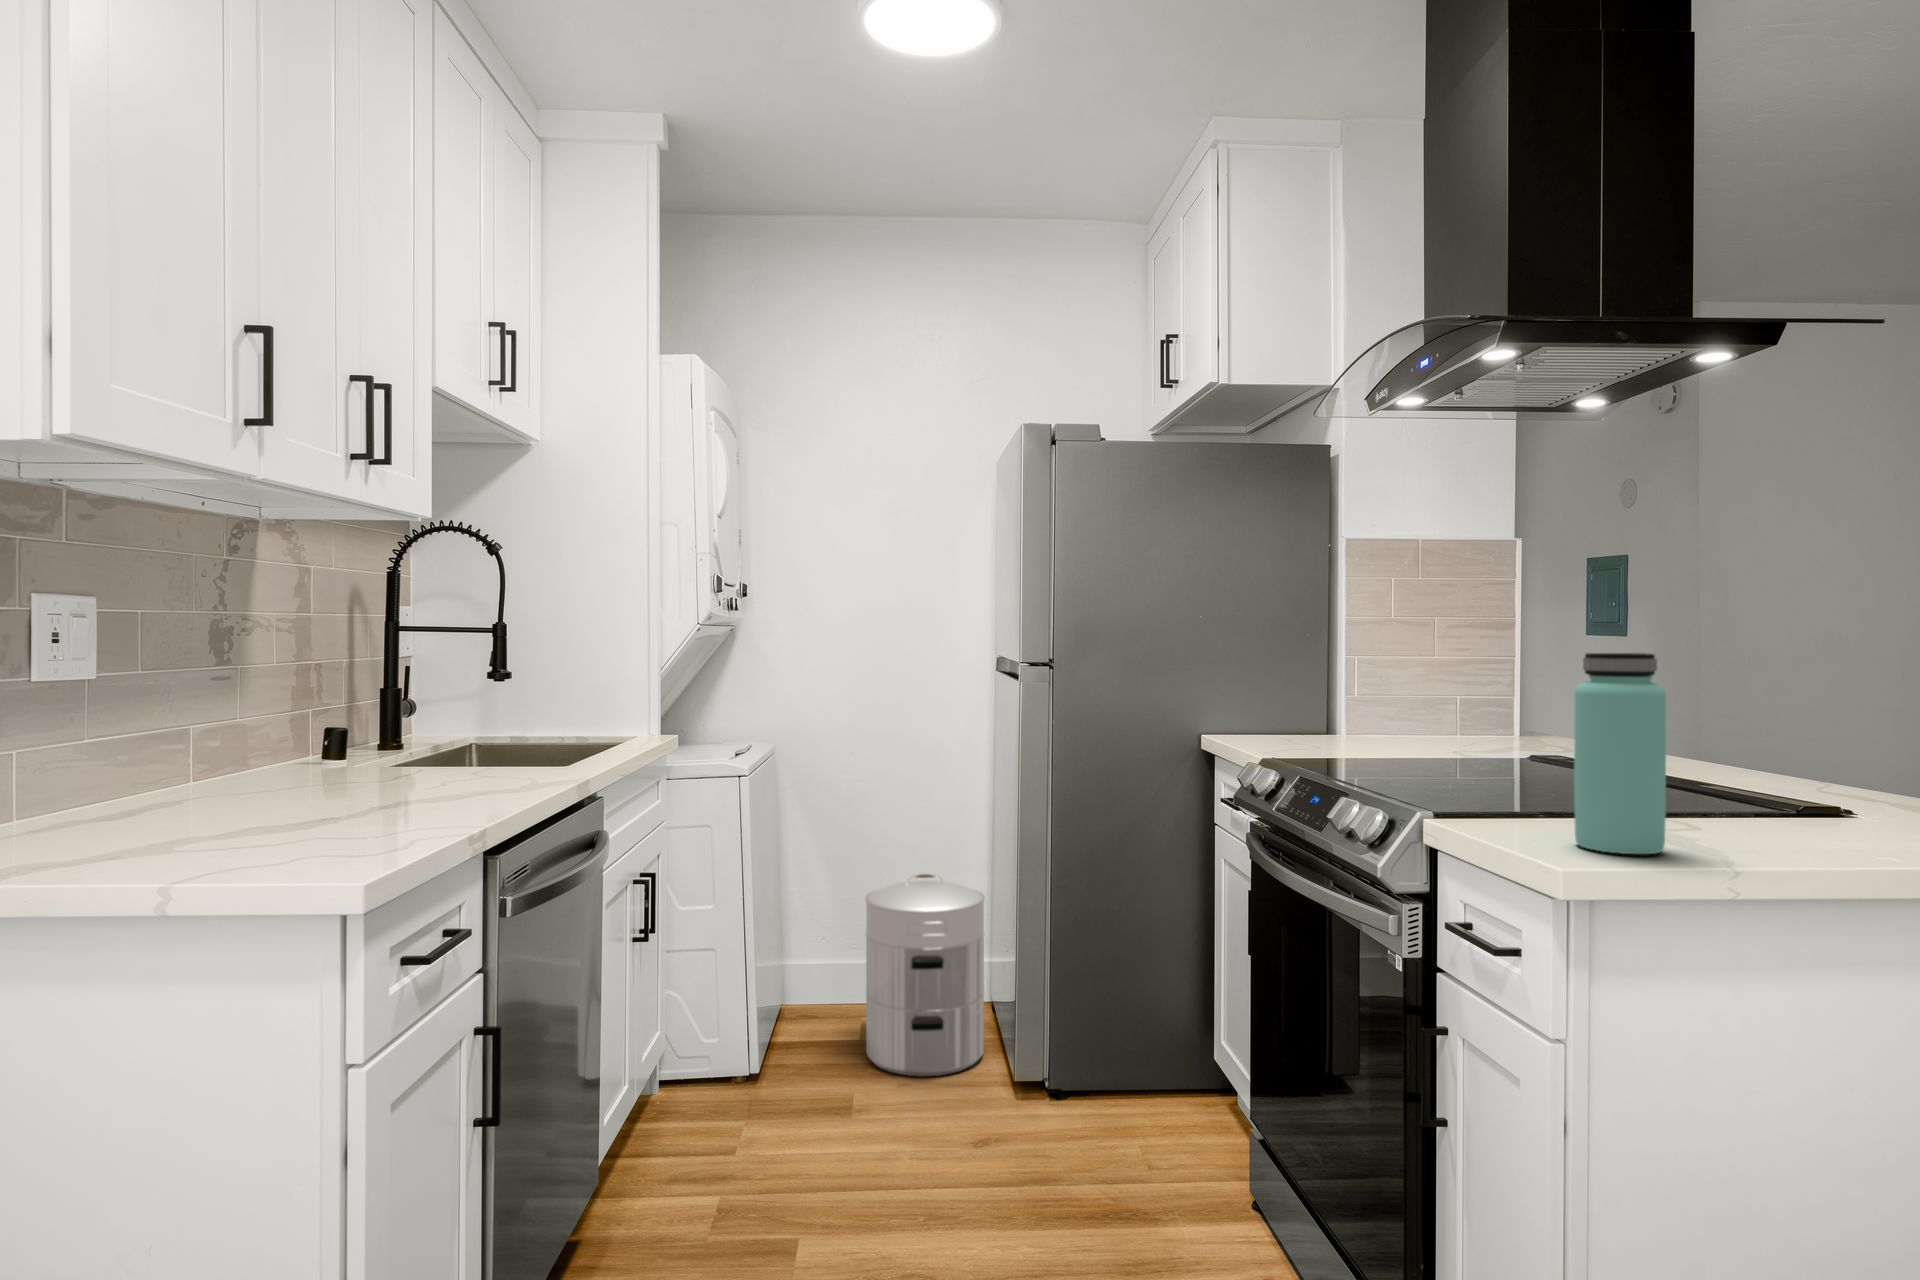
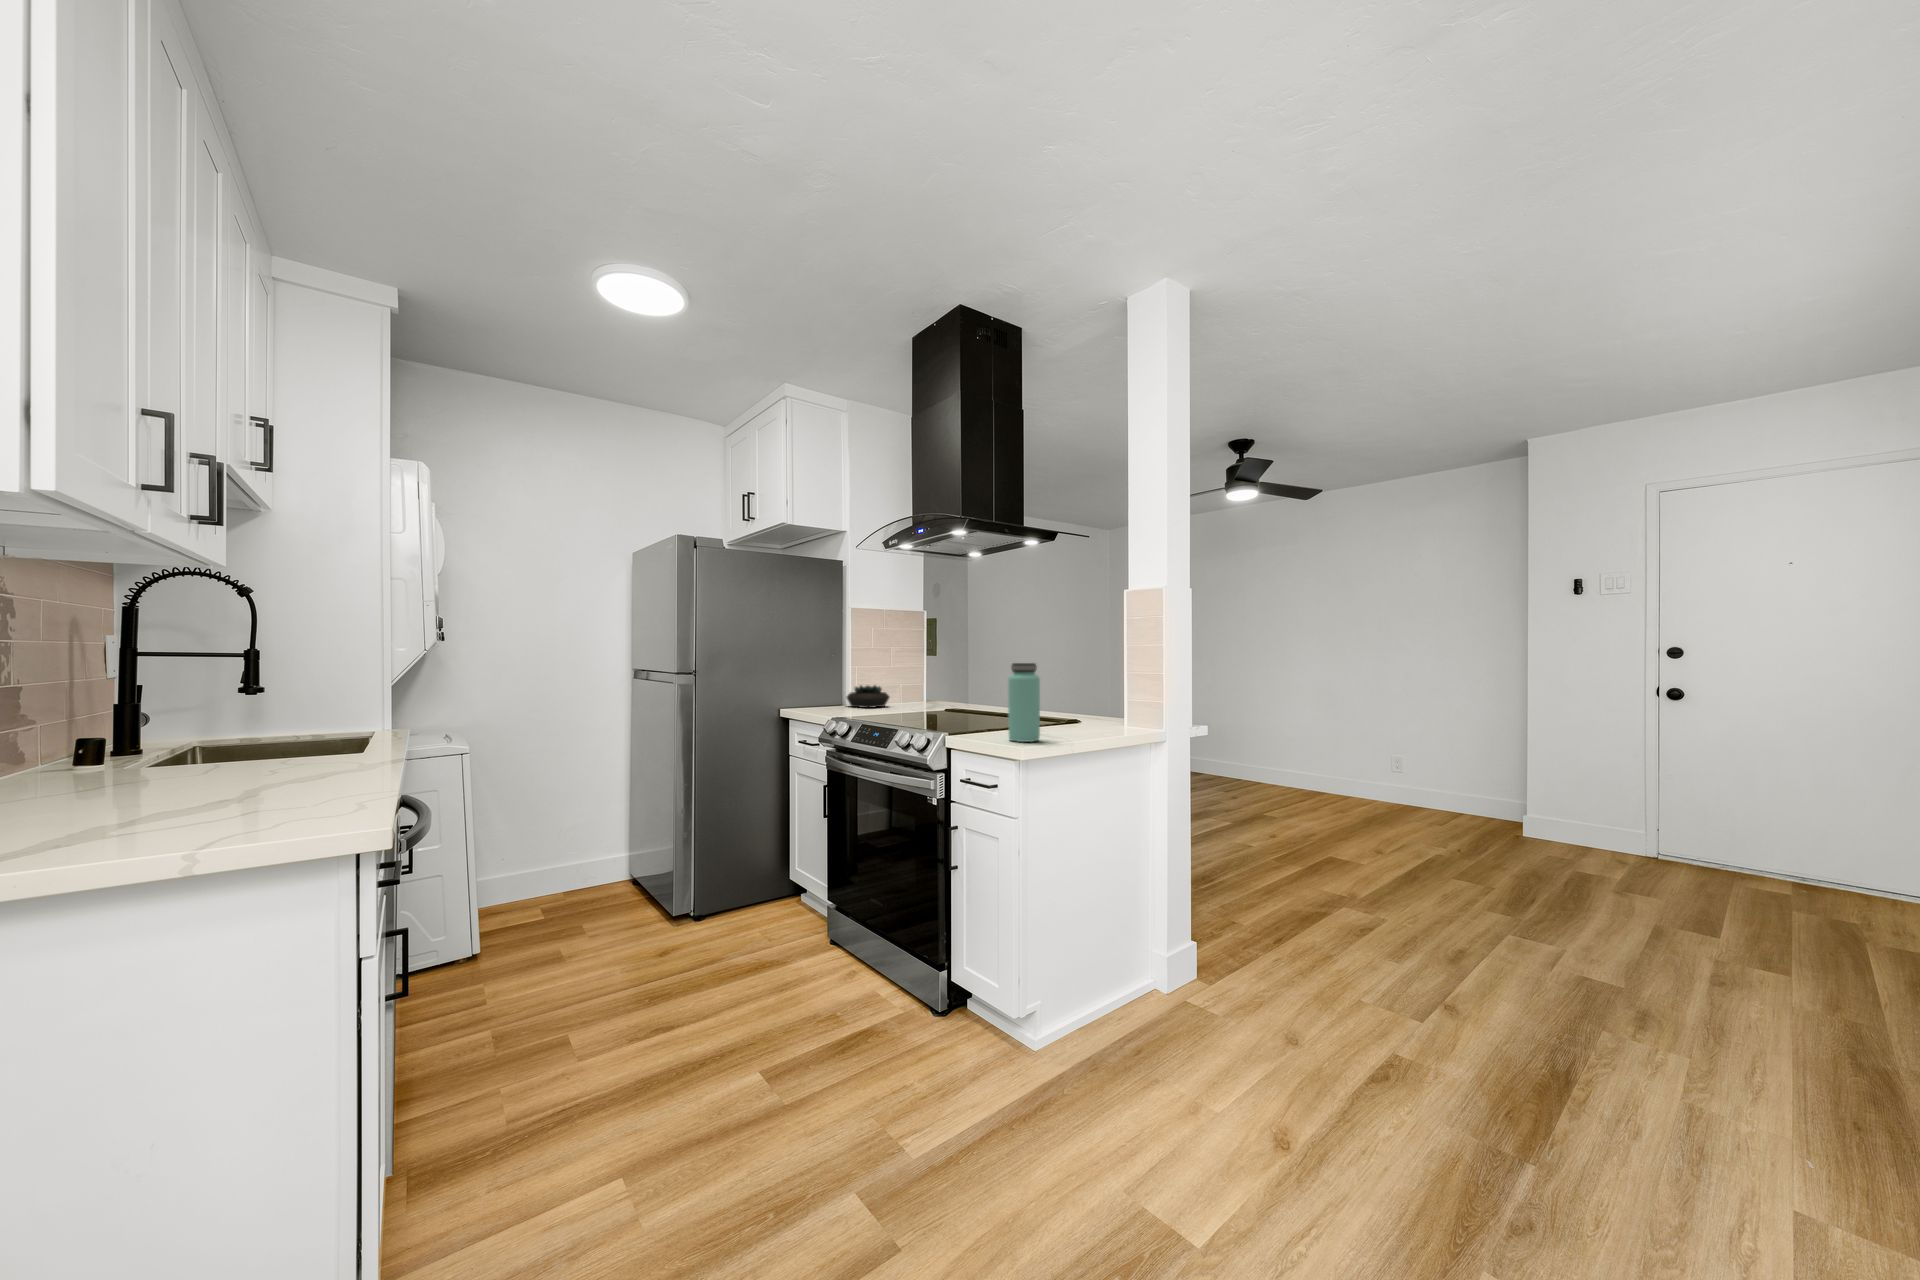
succulent plant: none [1335,693,1429,741] -> present [846,685,889,708]
waste bin: present [866,874,985,1076] -> none [555,808,642,939]

